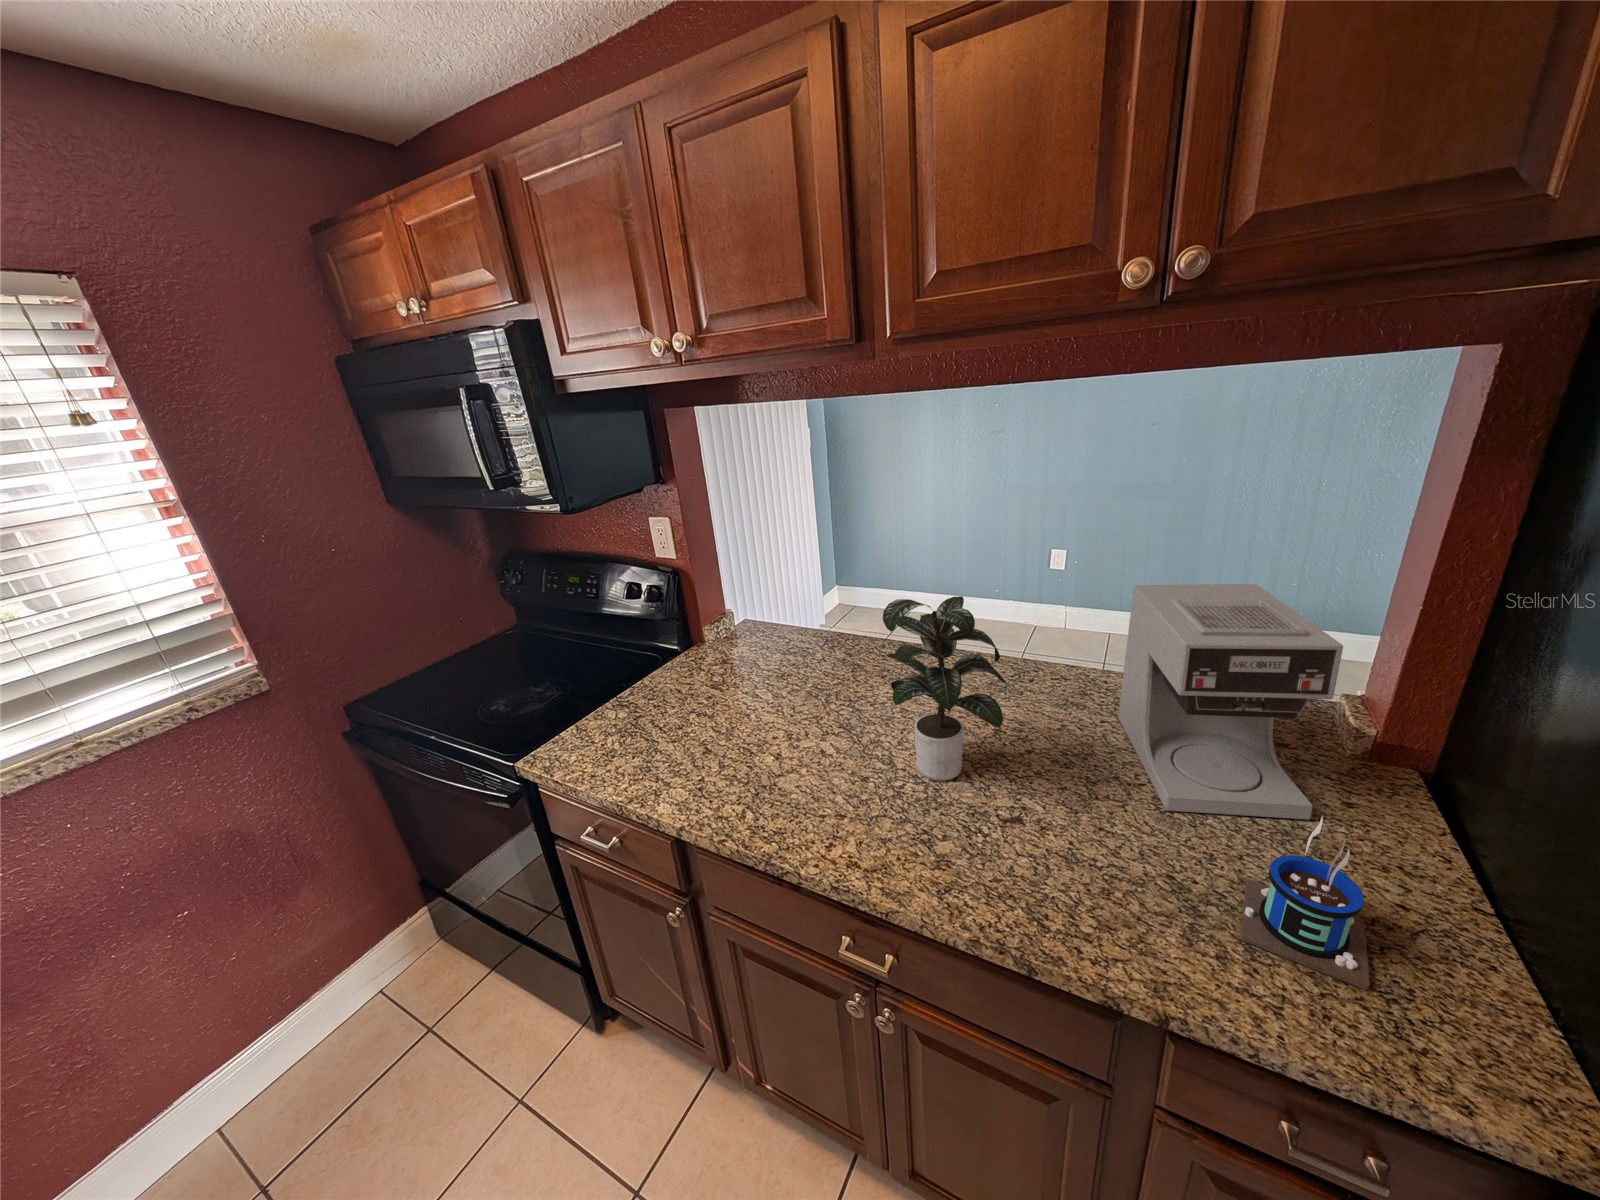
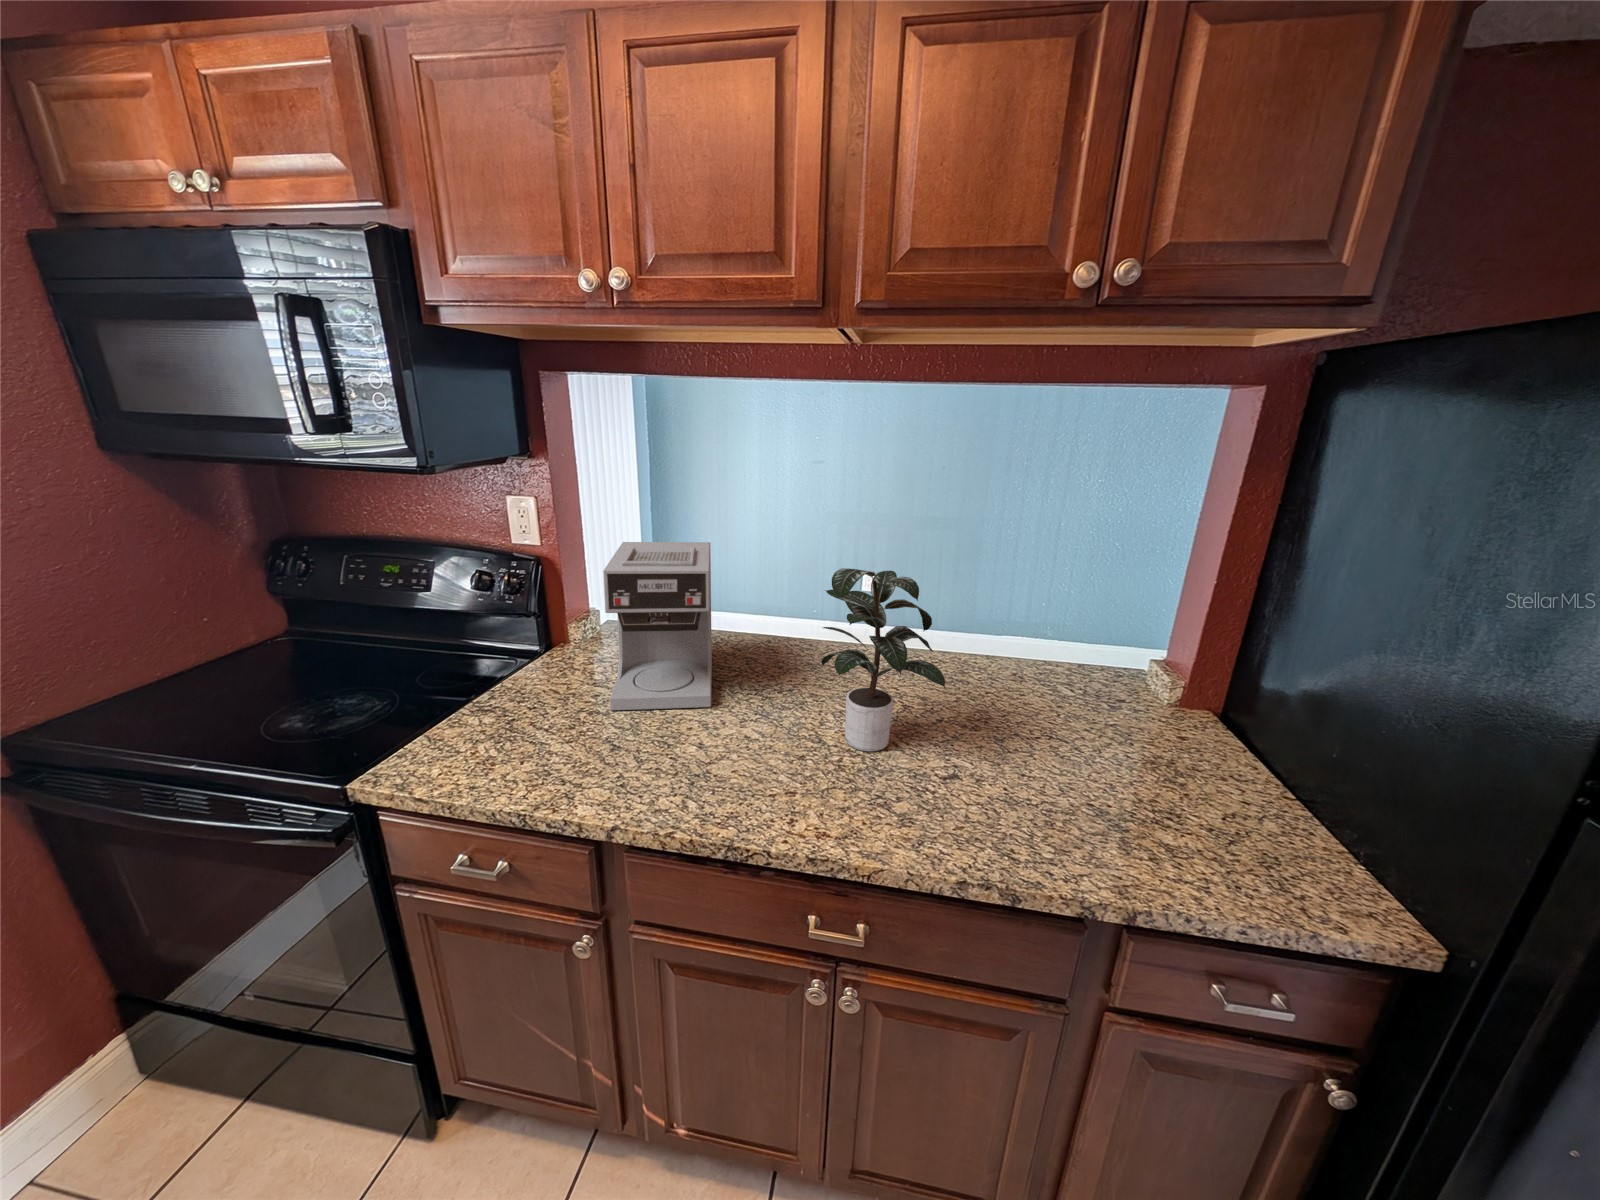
coffee maker: present [1118,584,1343,820] -> present [603,542,712,710]
mug: present [1240,816,1370,990] -> none [1144,726,1254,863]

